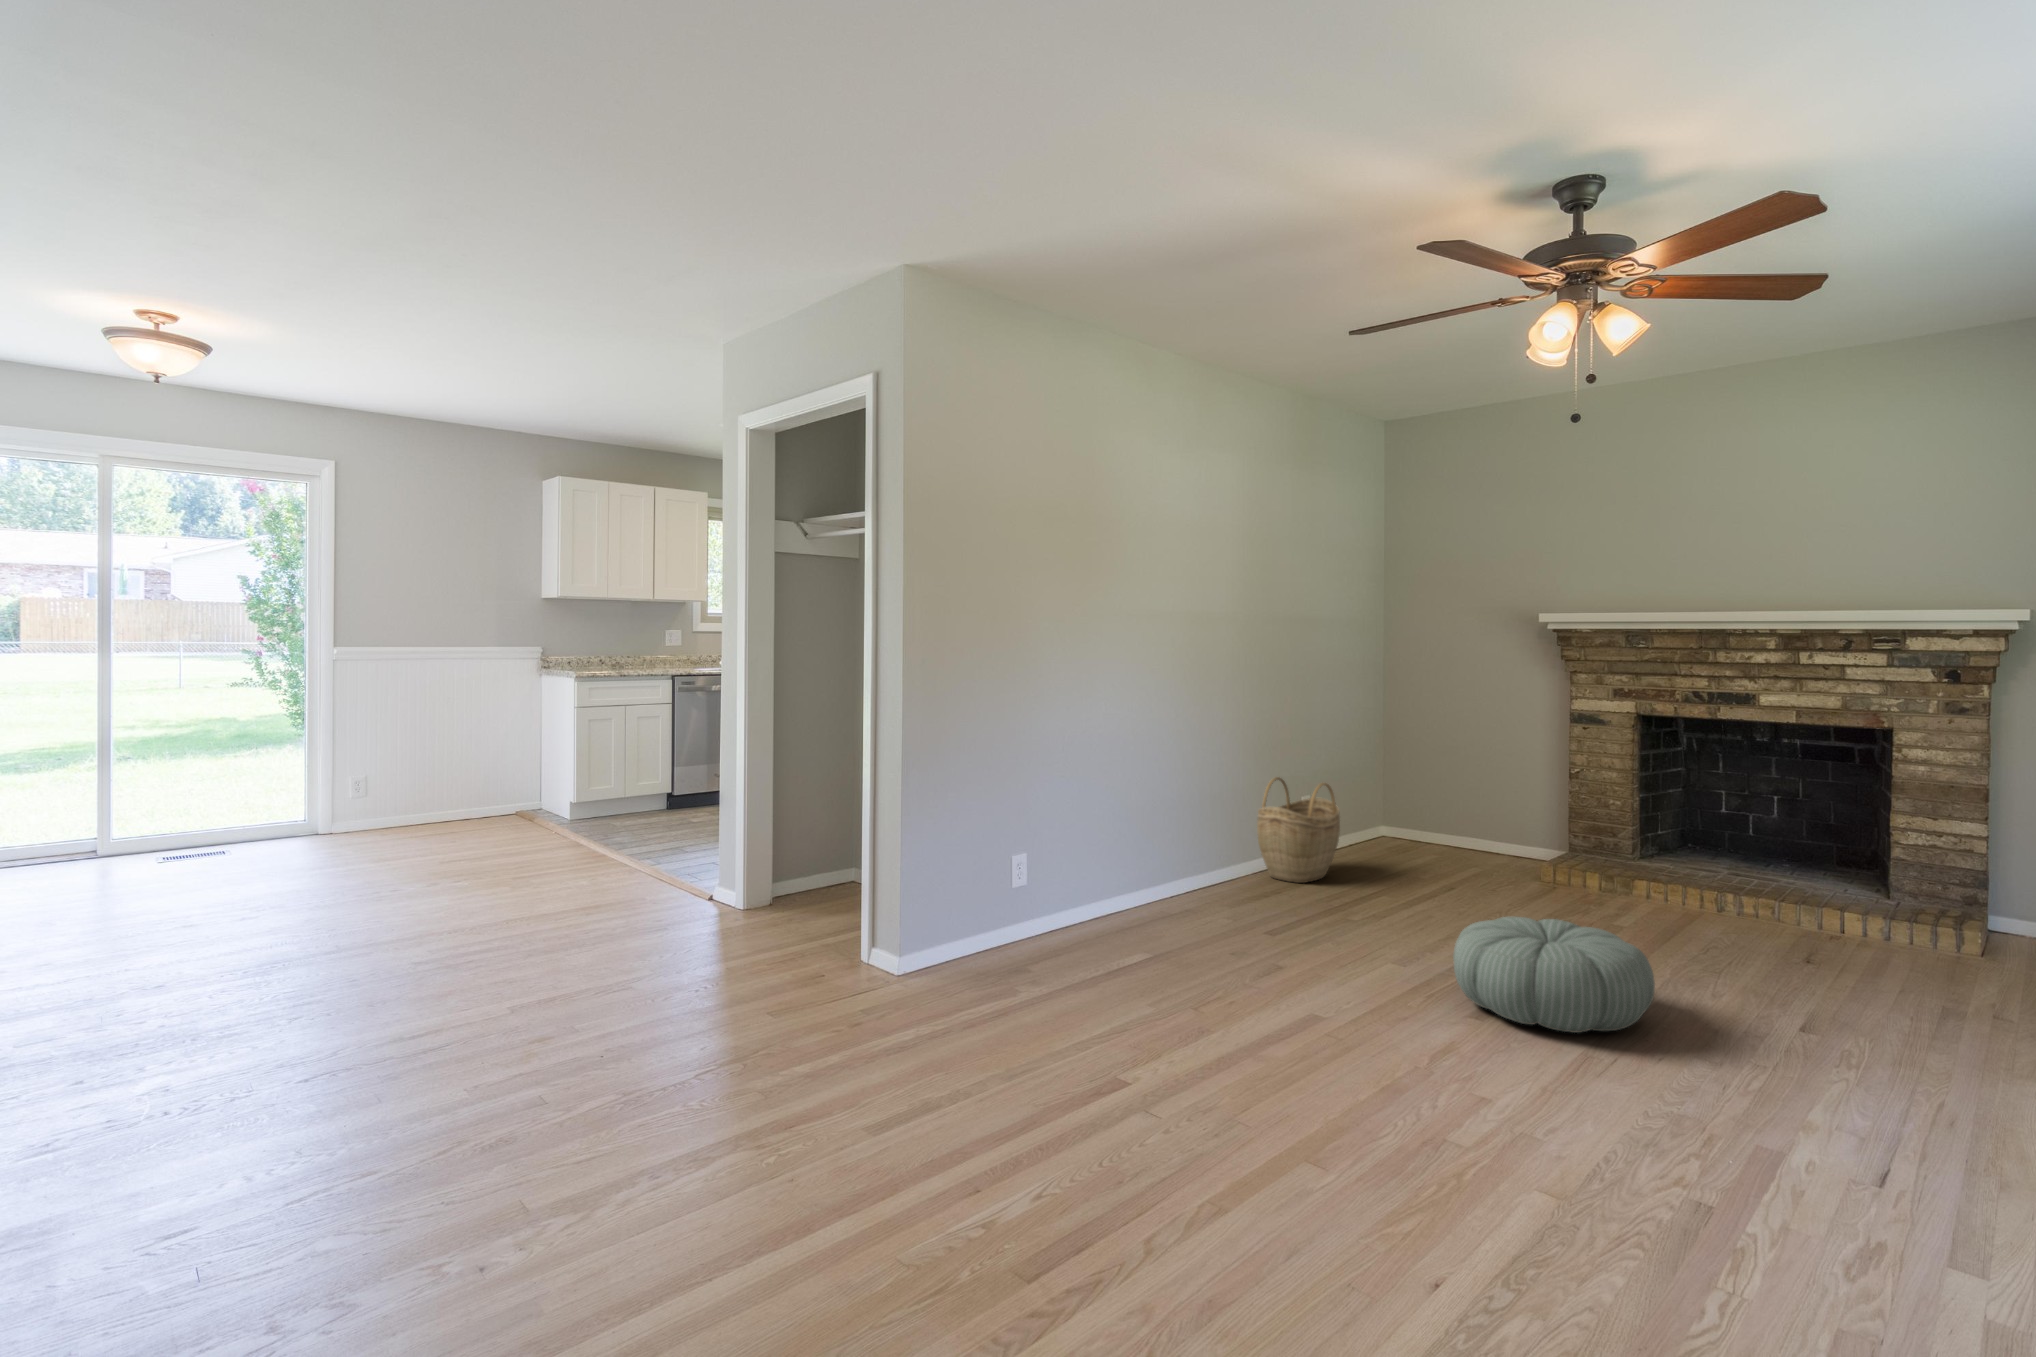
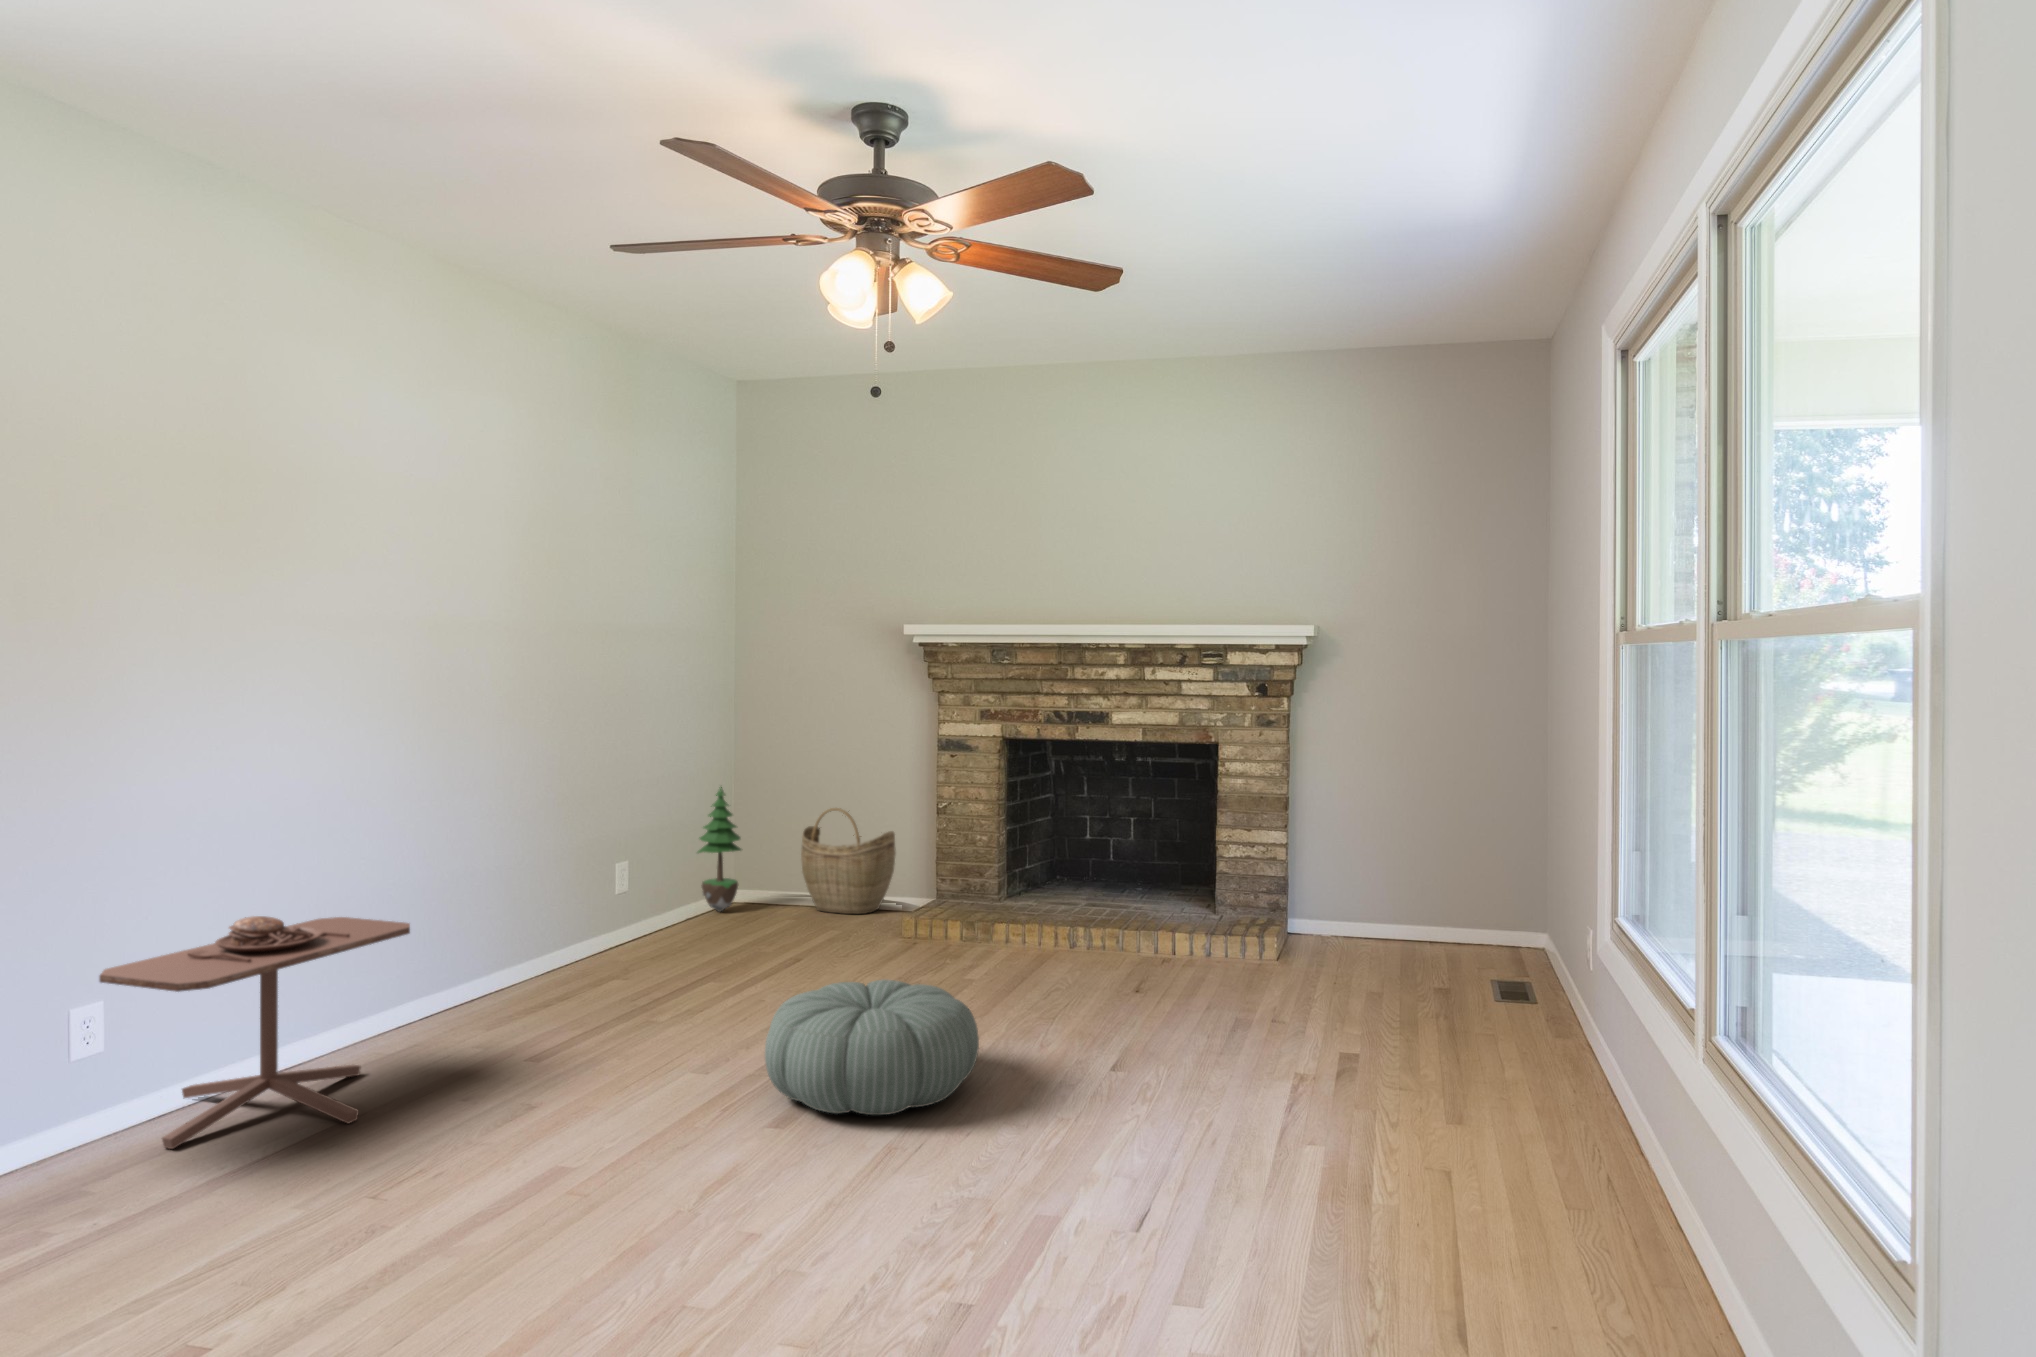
potted tree: none [1348,746,1386,849] -> present [698,787,741,912]
woven basket: present [1257,777,1340,883] -> present [801,808,896,914]
side table: none [1010,821,1180,969] -> present [99,916,410,1149]

